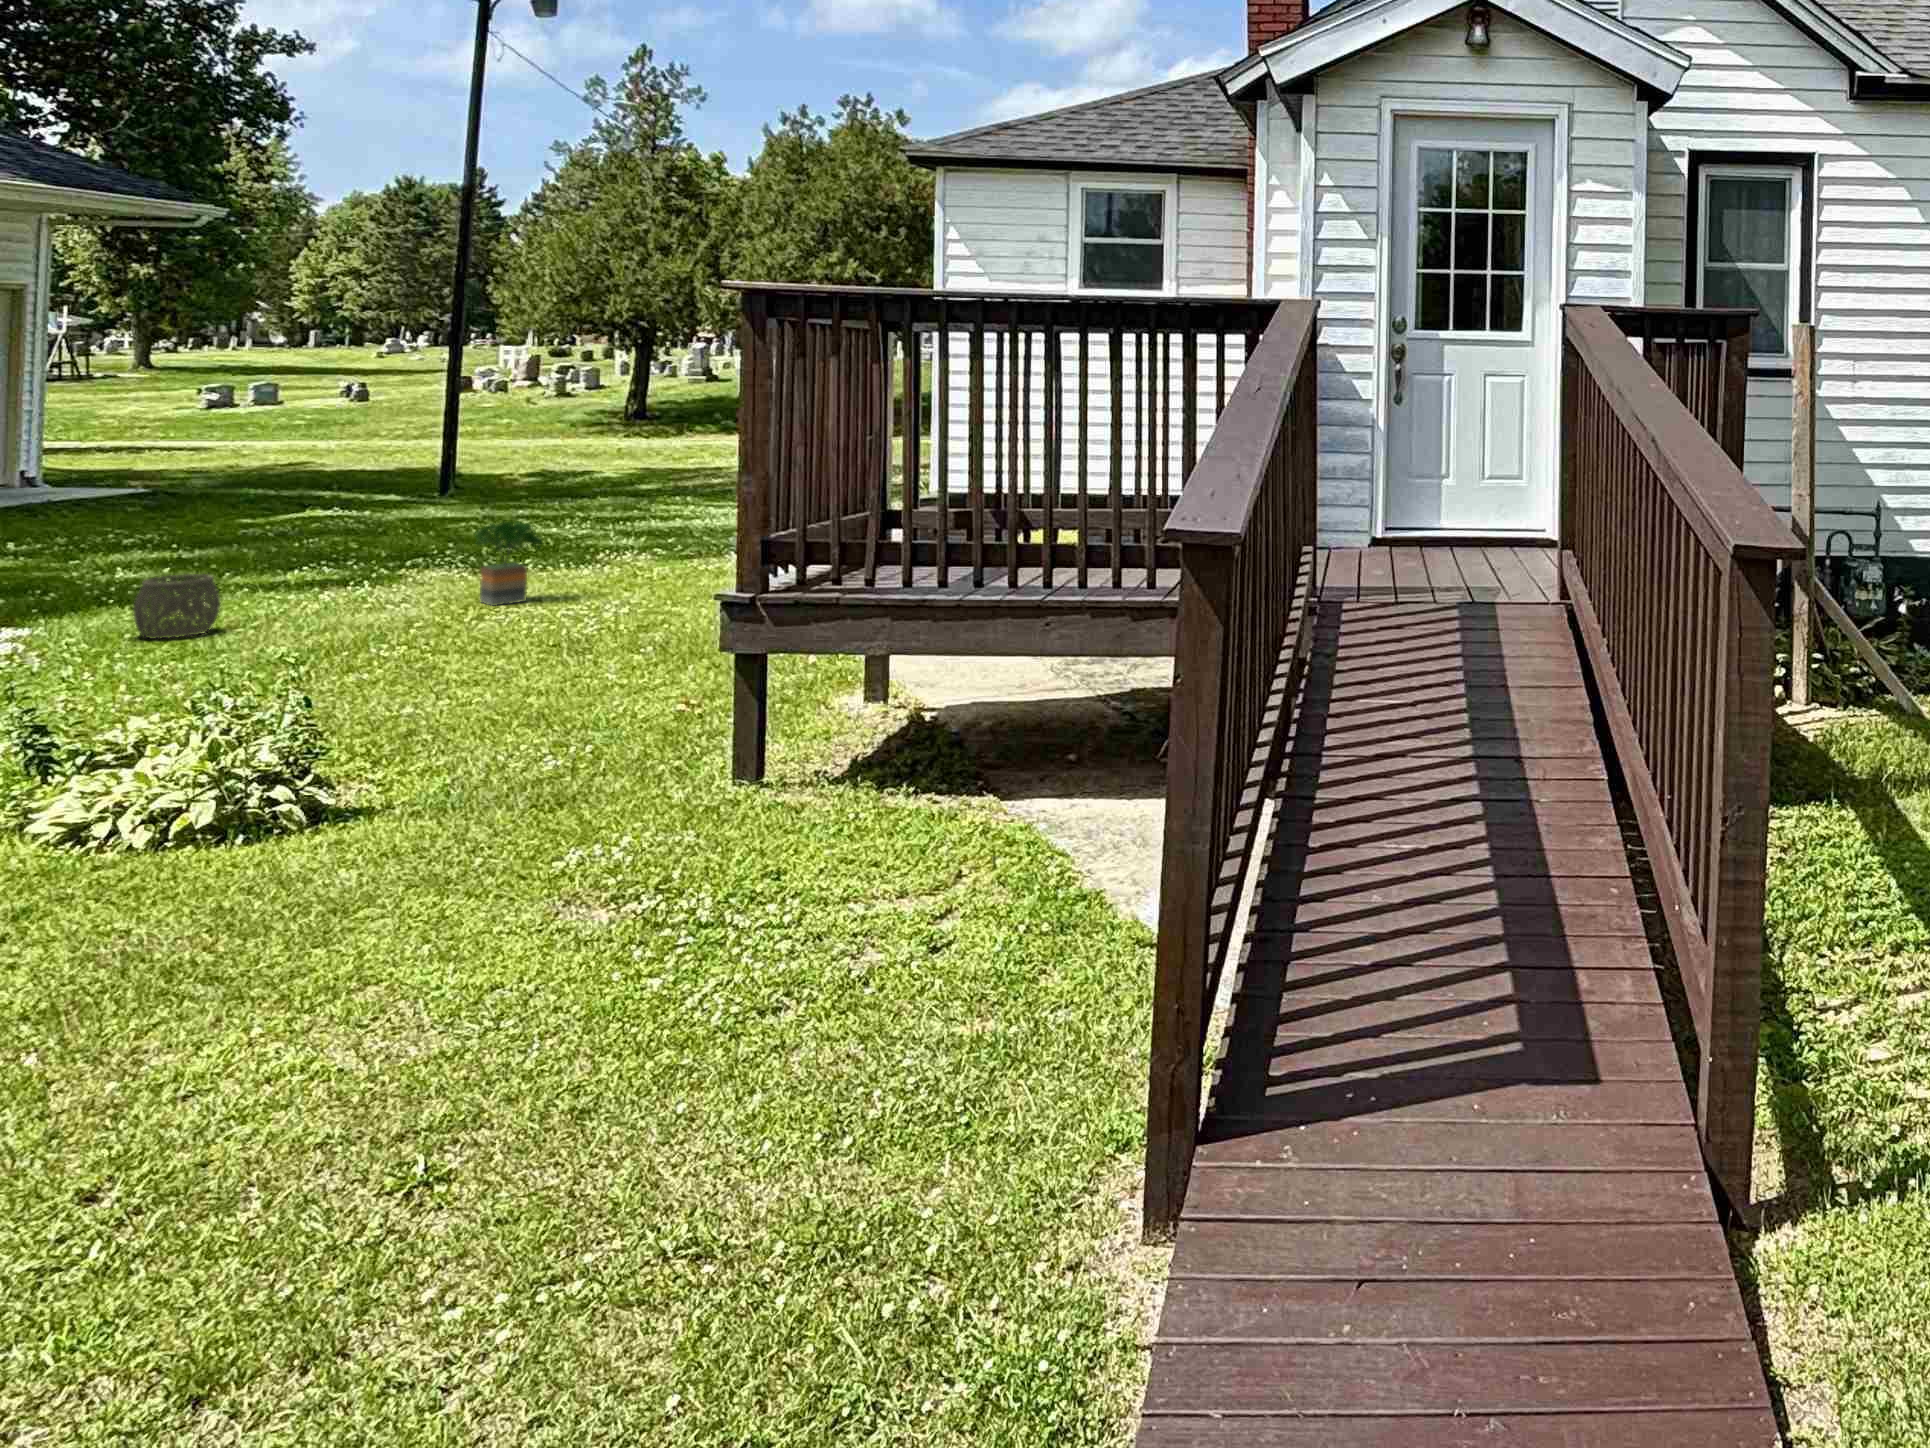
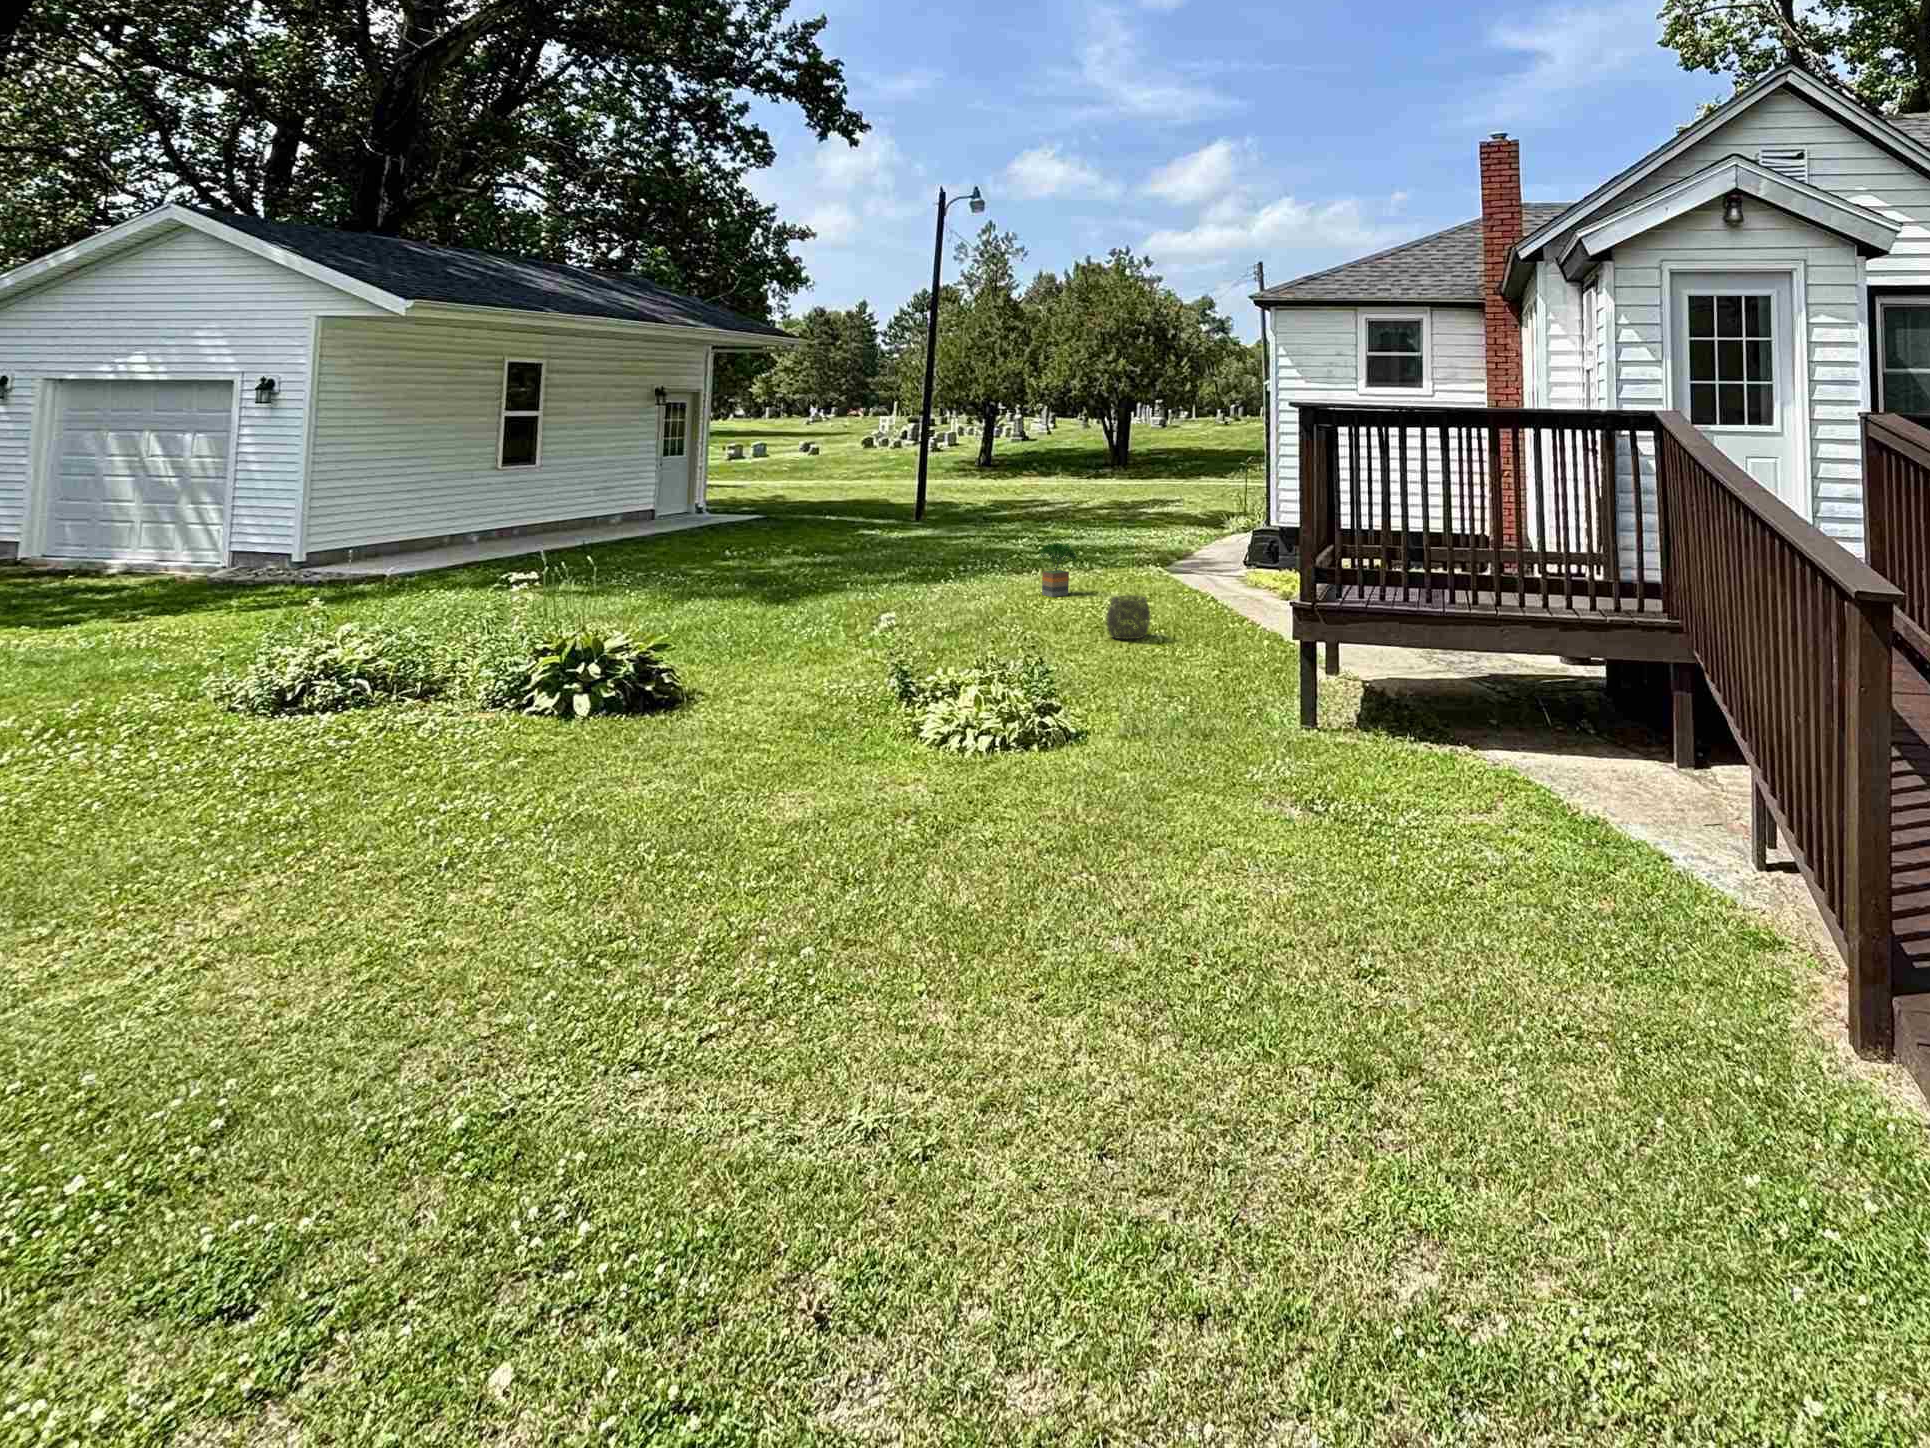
woven basket: present [133,574,221,639] -> present [1107,595,1150,640]

